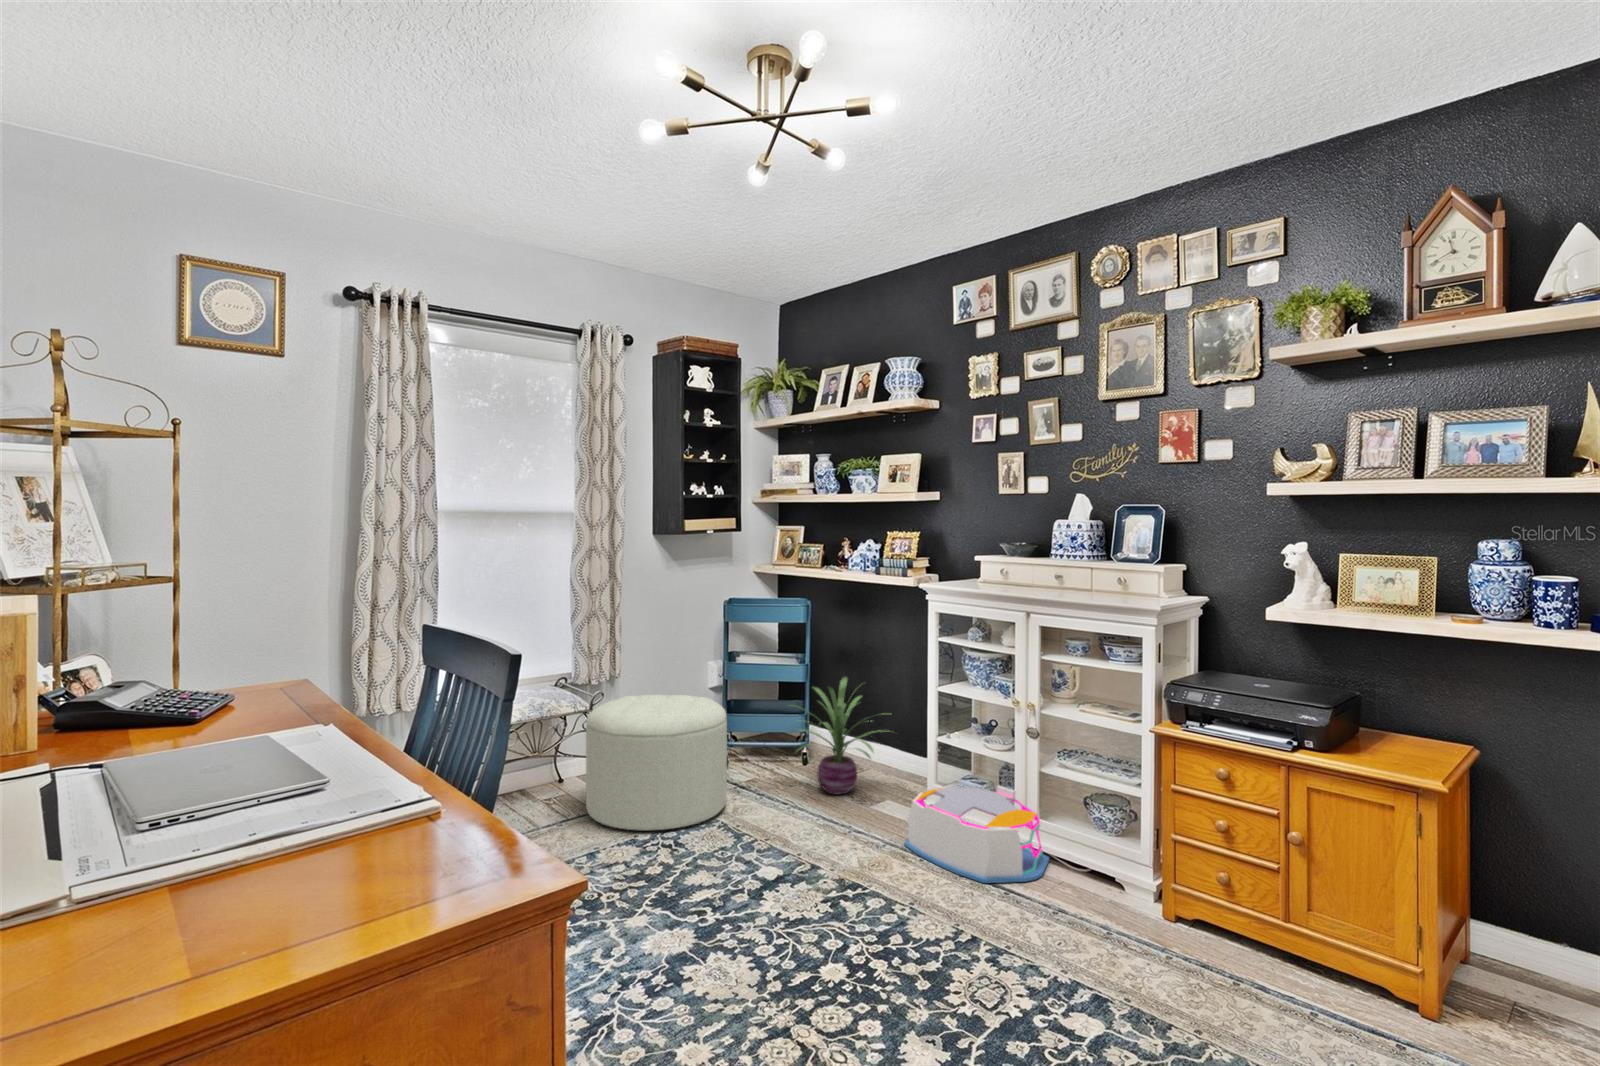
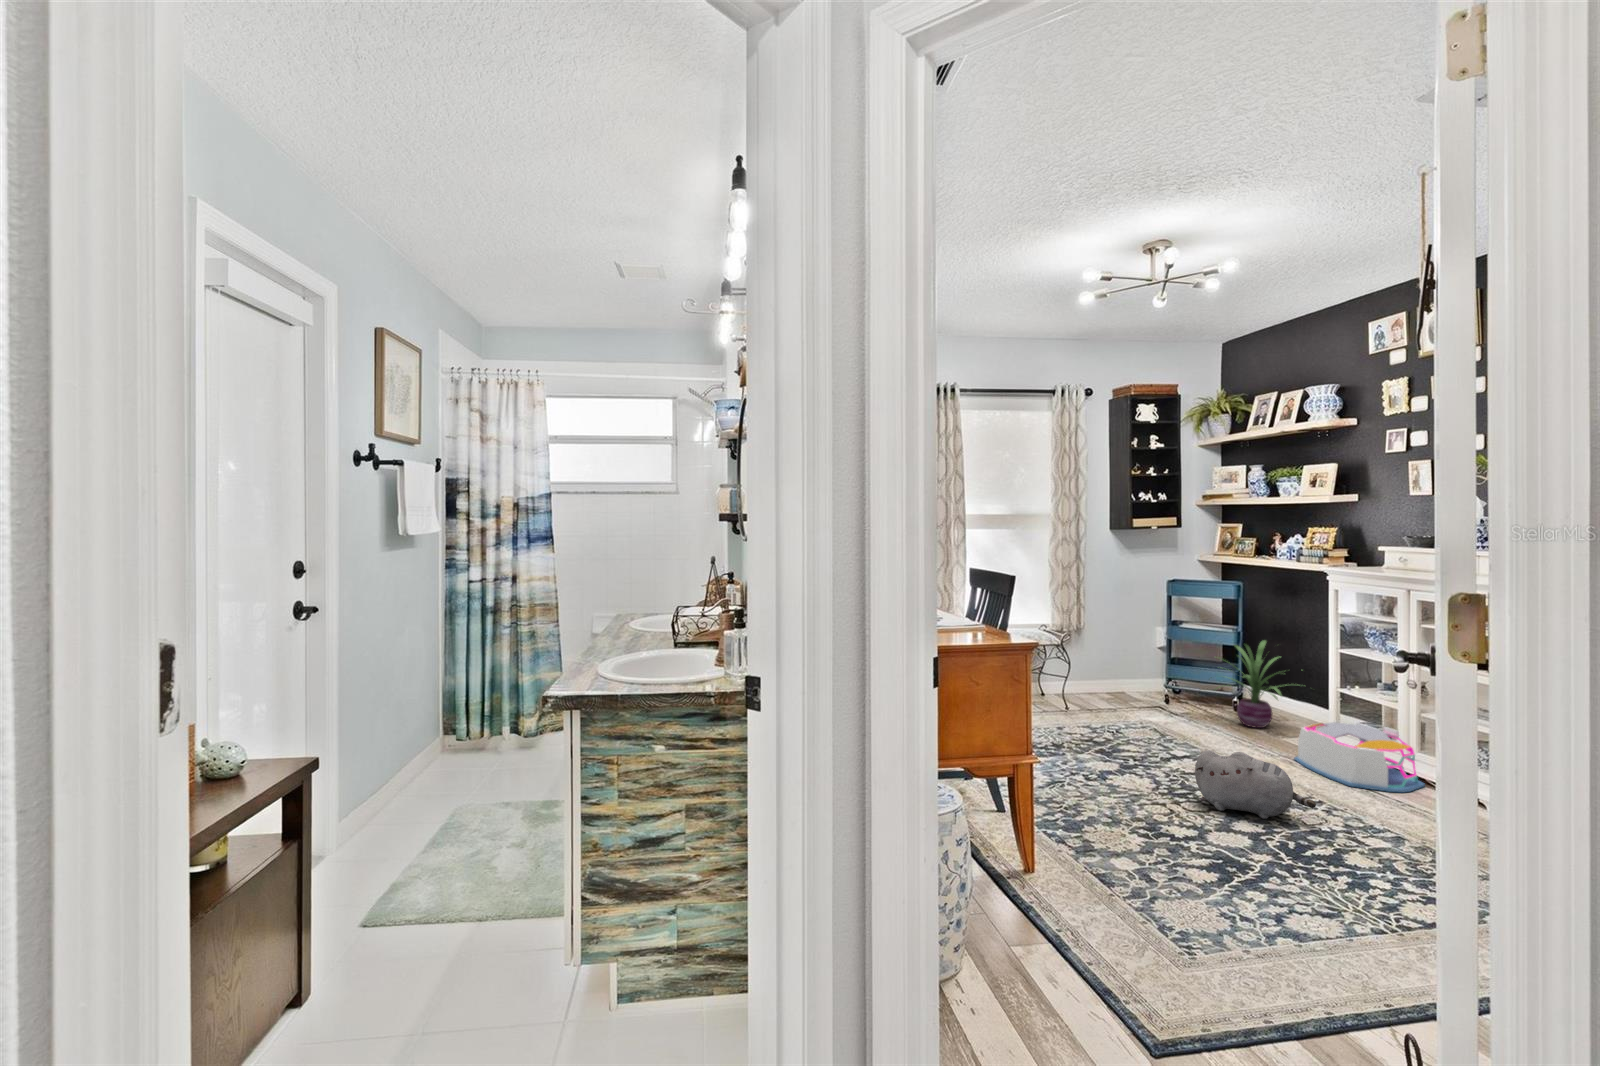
ottoman: present [586,694,727,830] -> none [1058,639,1159,726]
plush toy: none [826,891,995,994] -> present [1195,750,1316,819]

